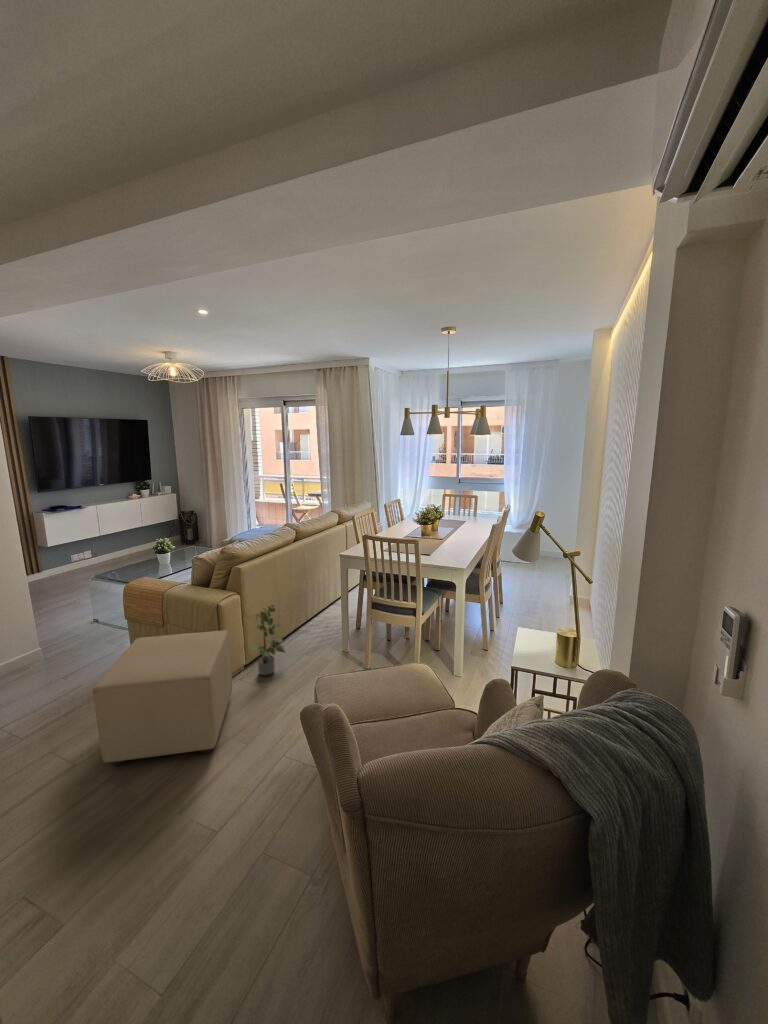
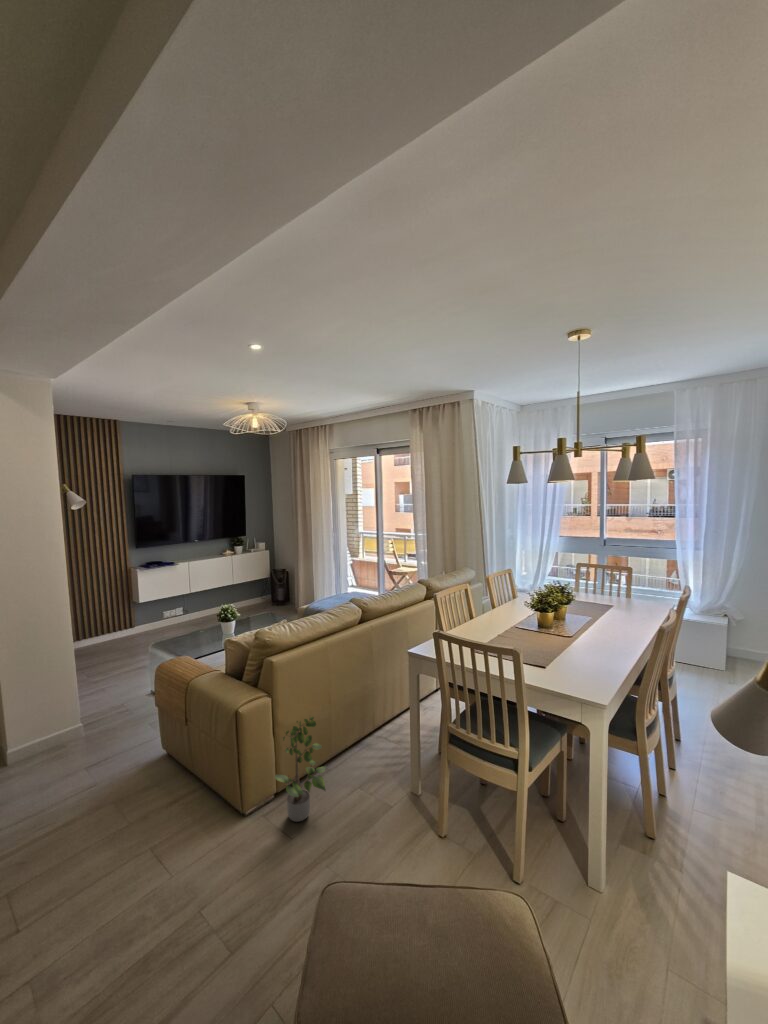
ottoman: present [93,630,232,765] -> none [28,749,242,964]

